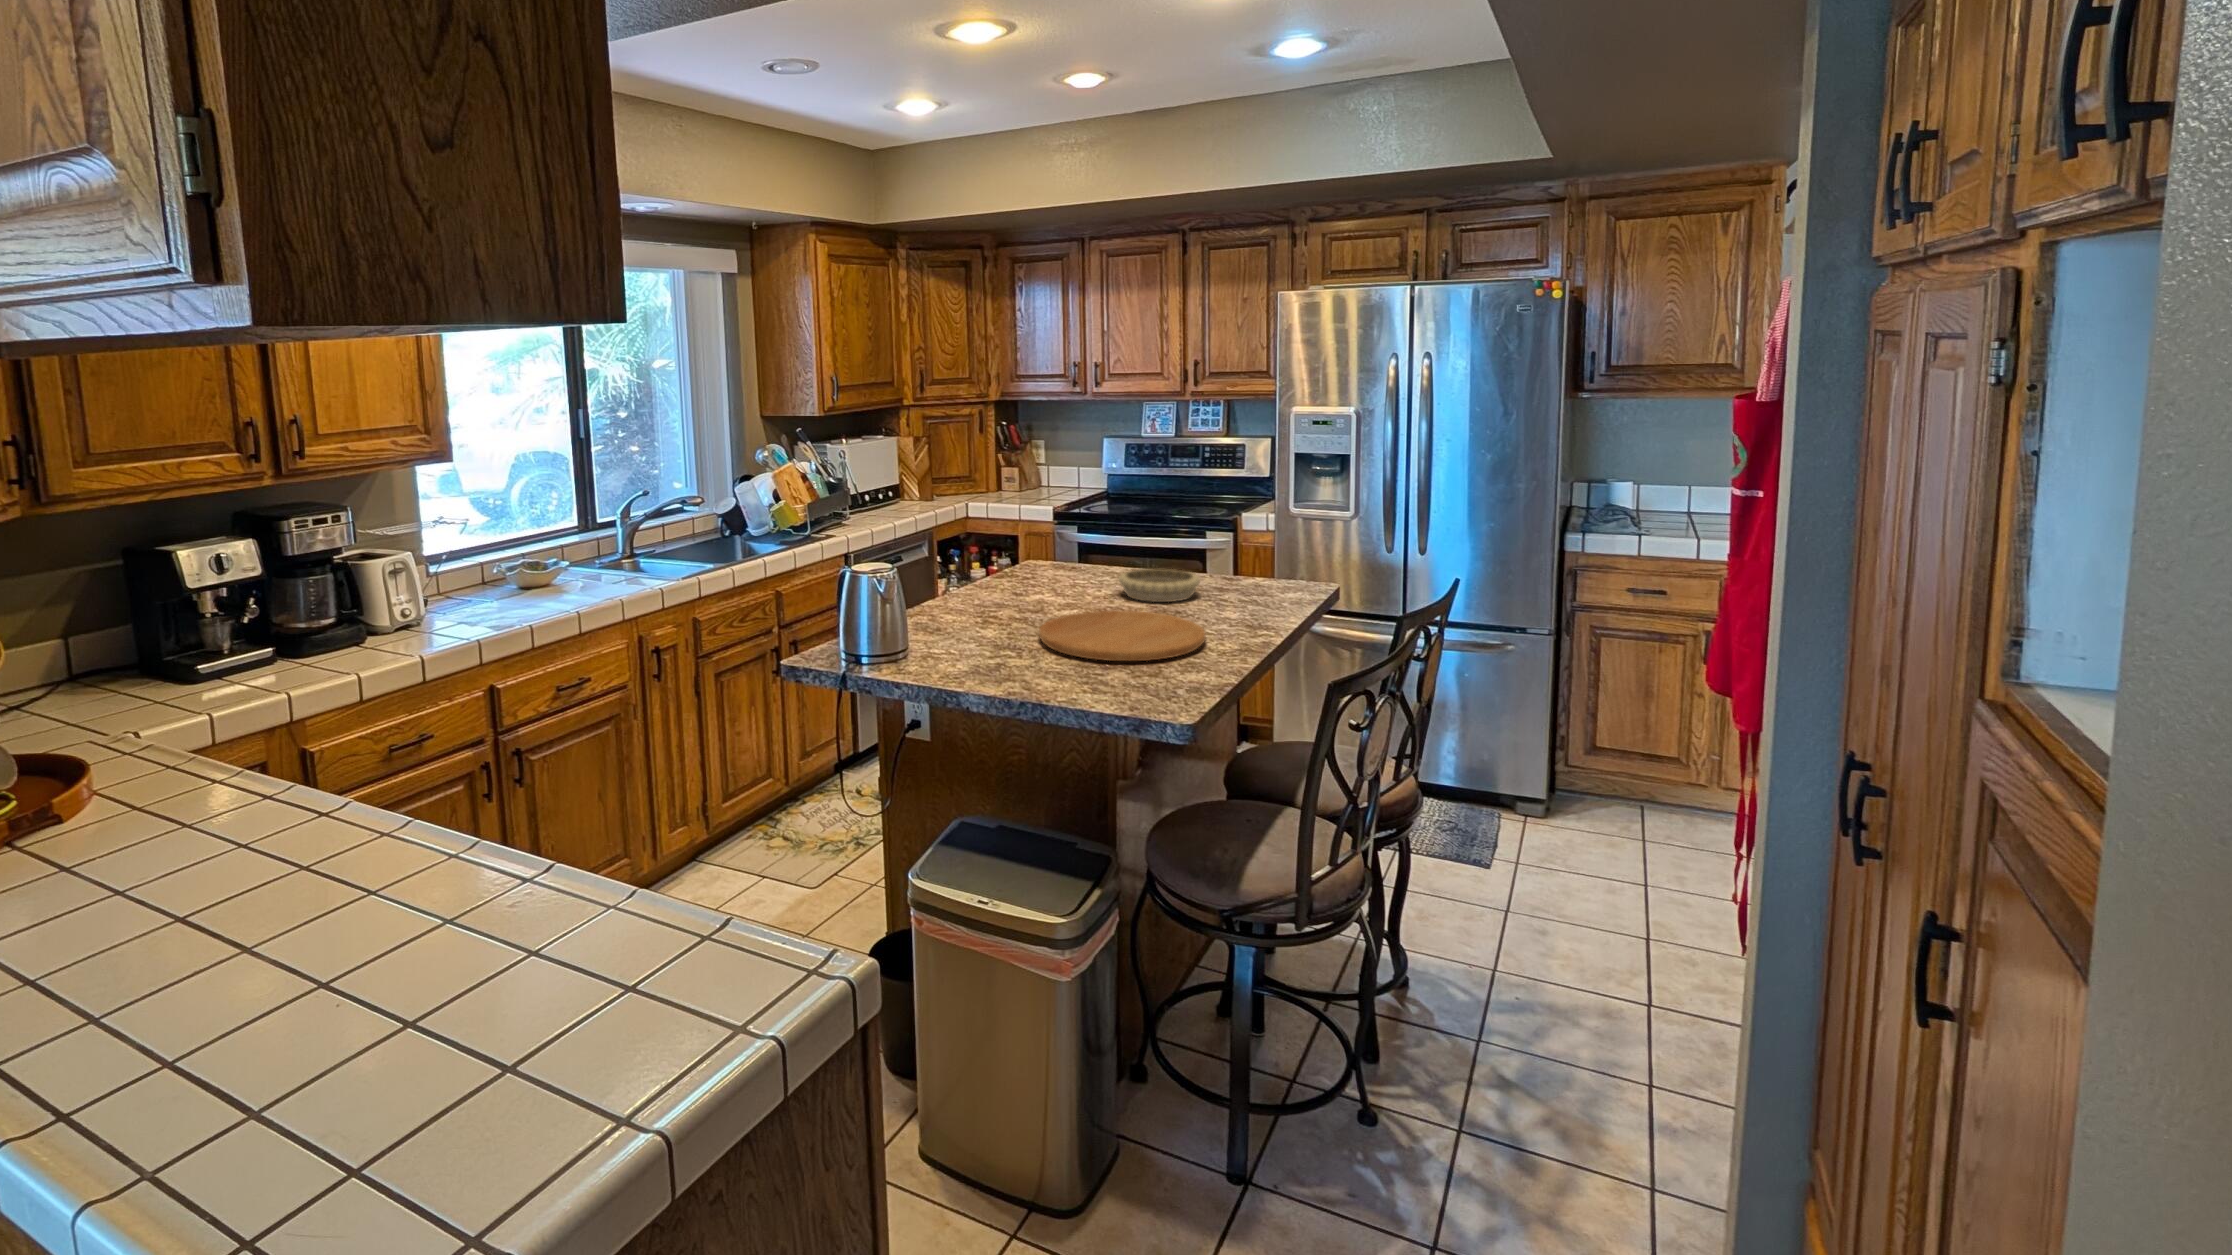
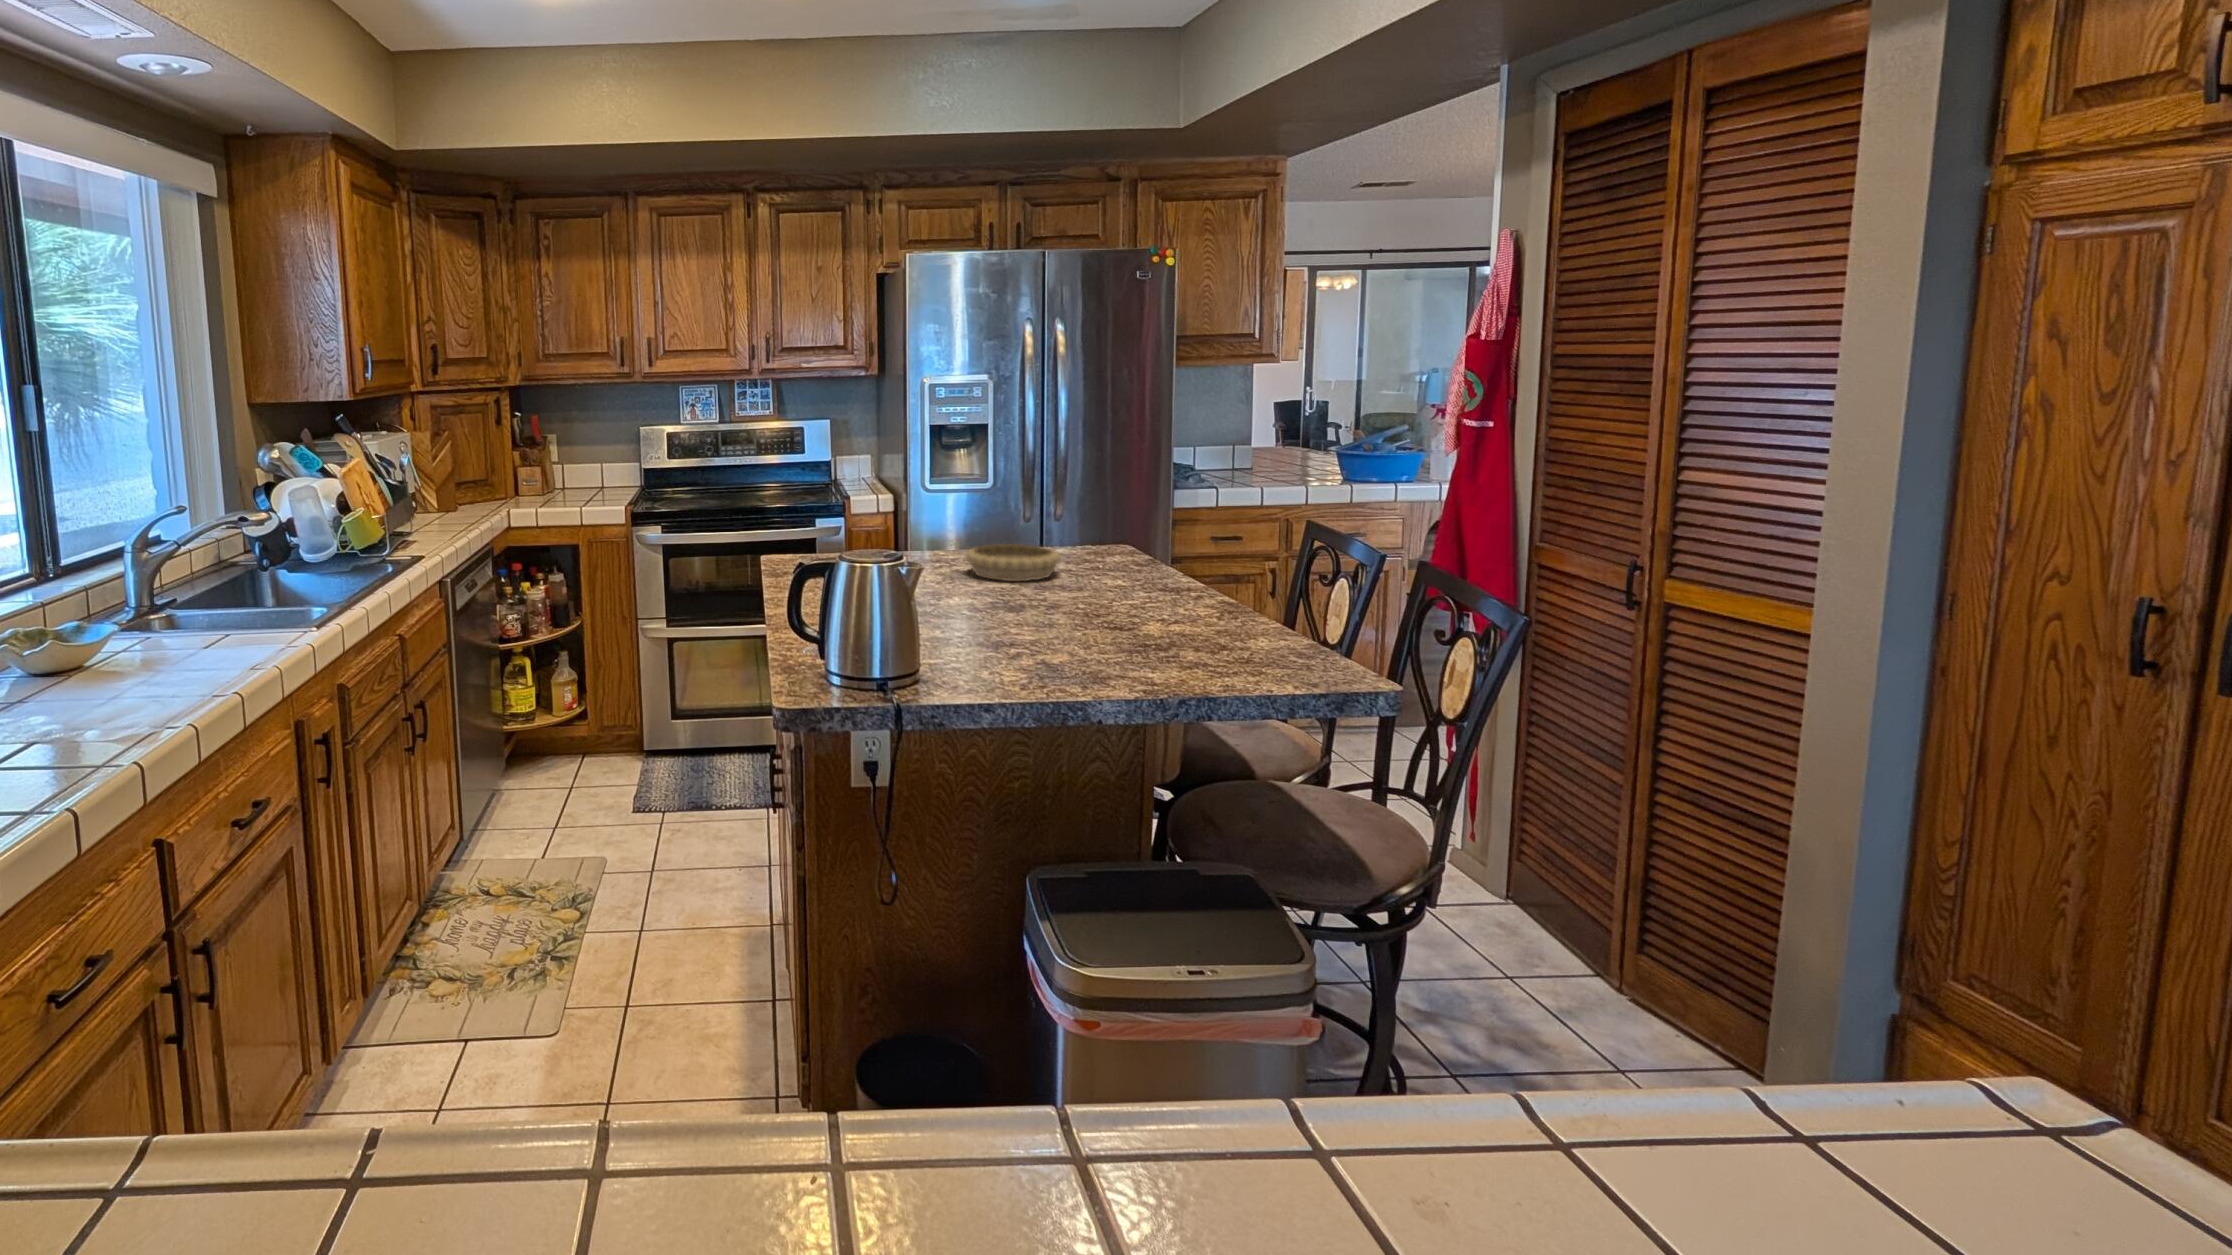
cutting board: present [1039,611,1206,661] -> none [1009,588,1217,643]

